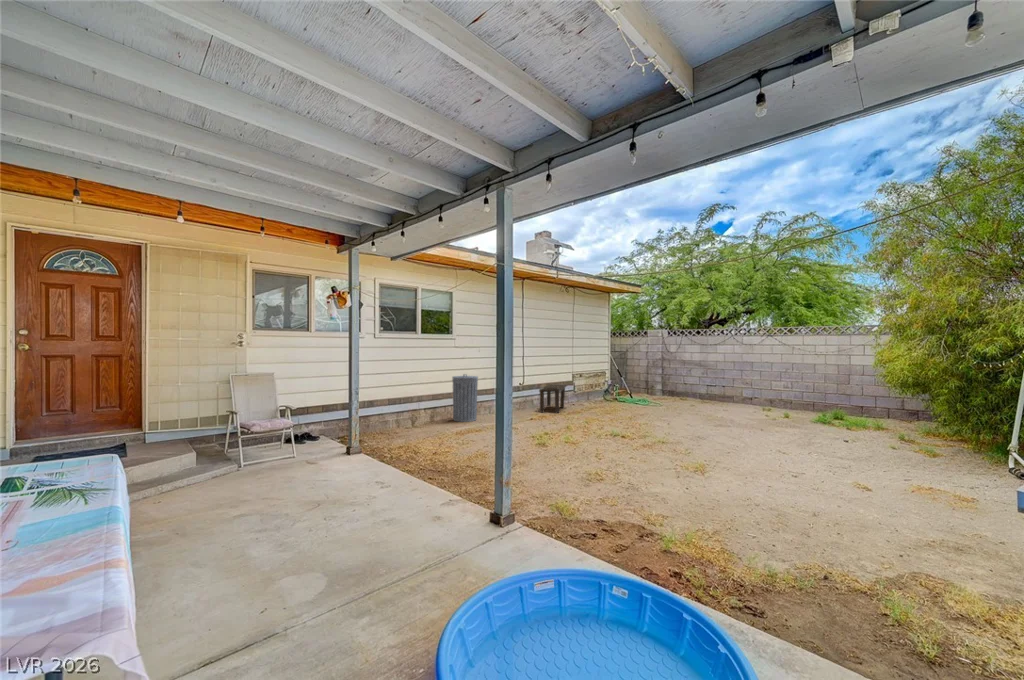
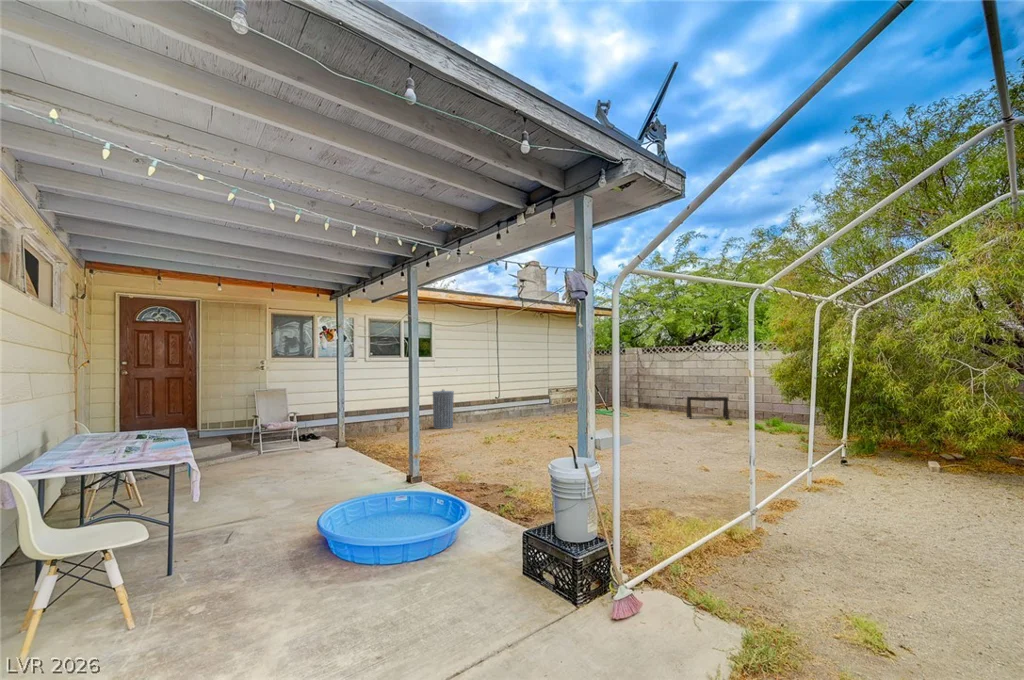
bench: present [539,385,566,413] -> present [687,397,729,420]

